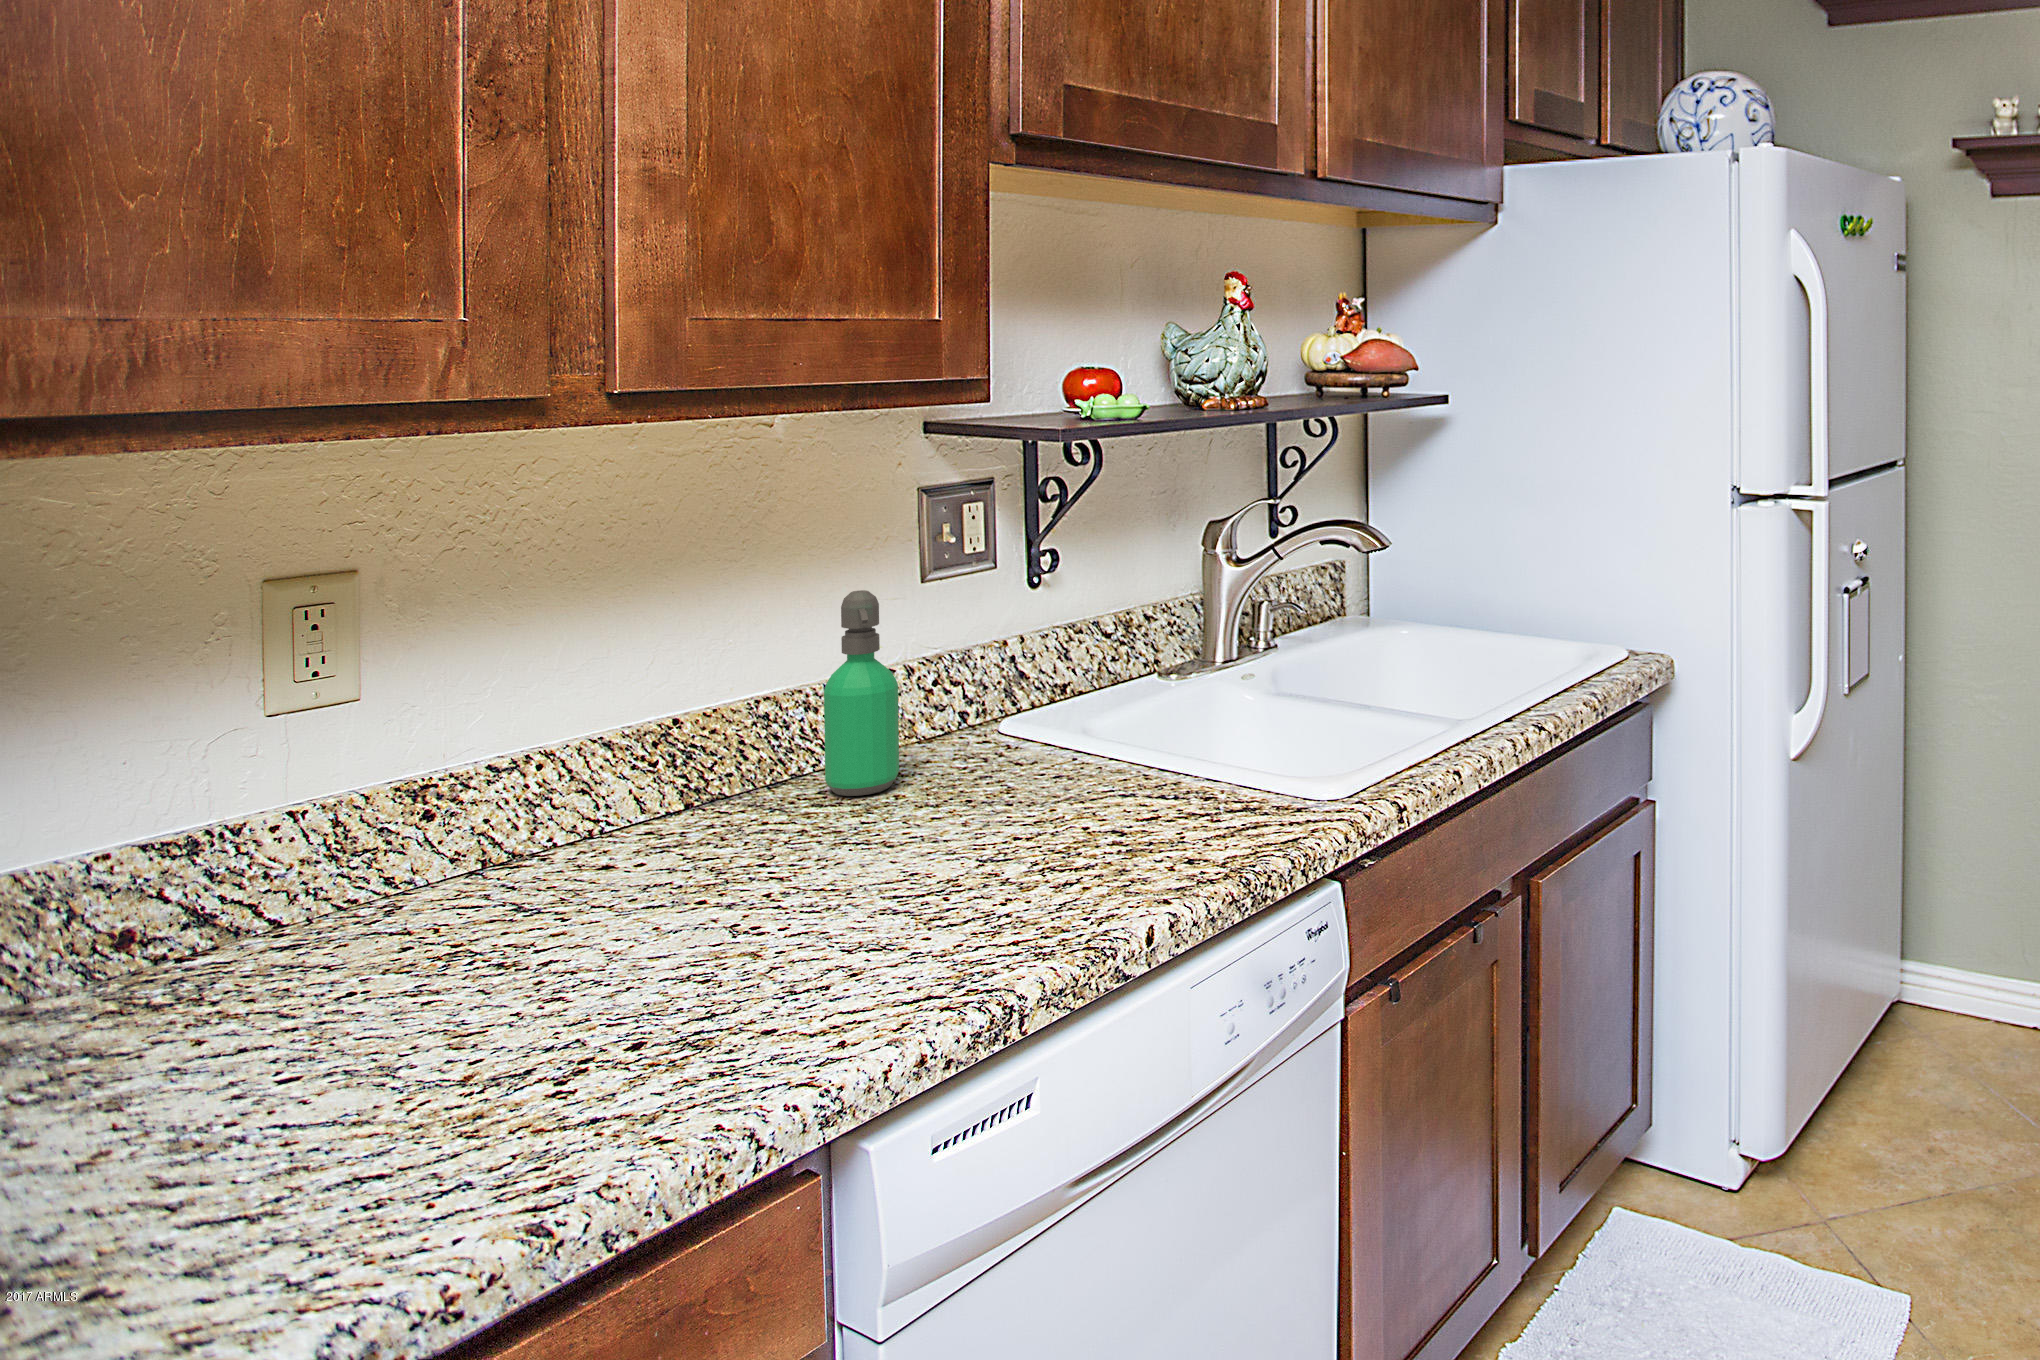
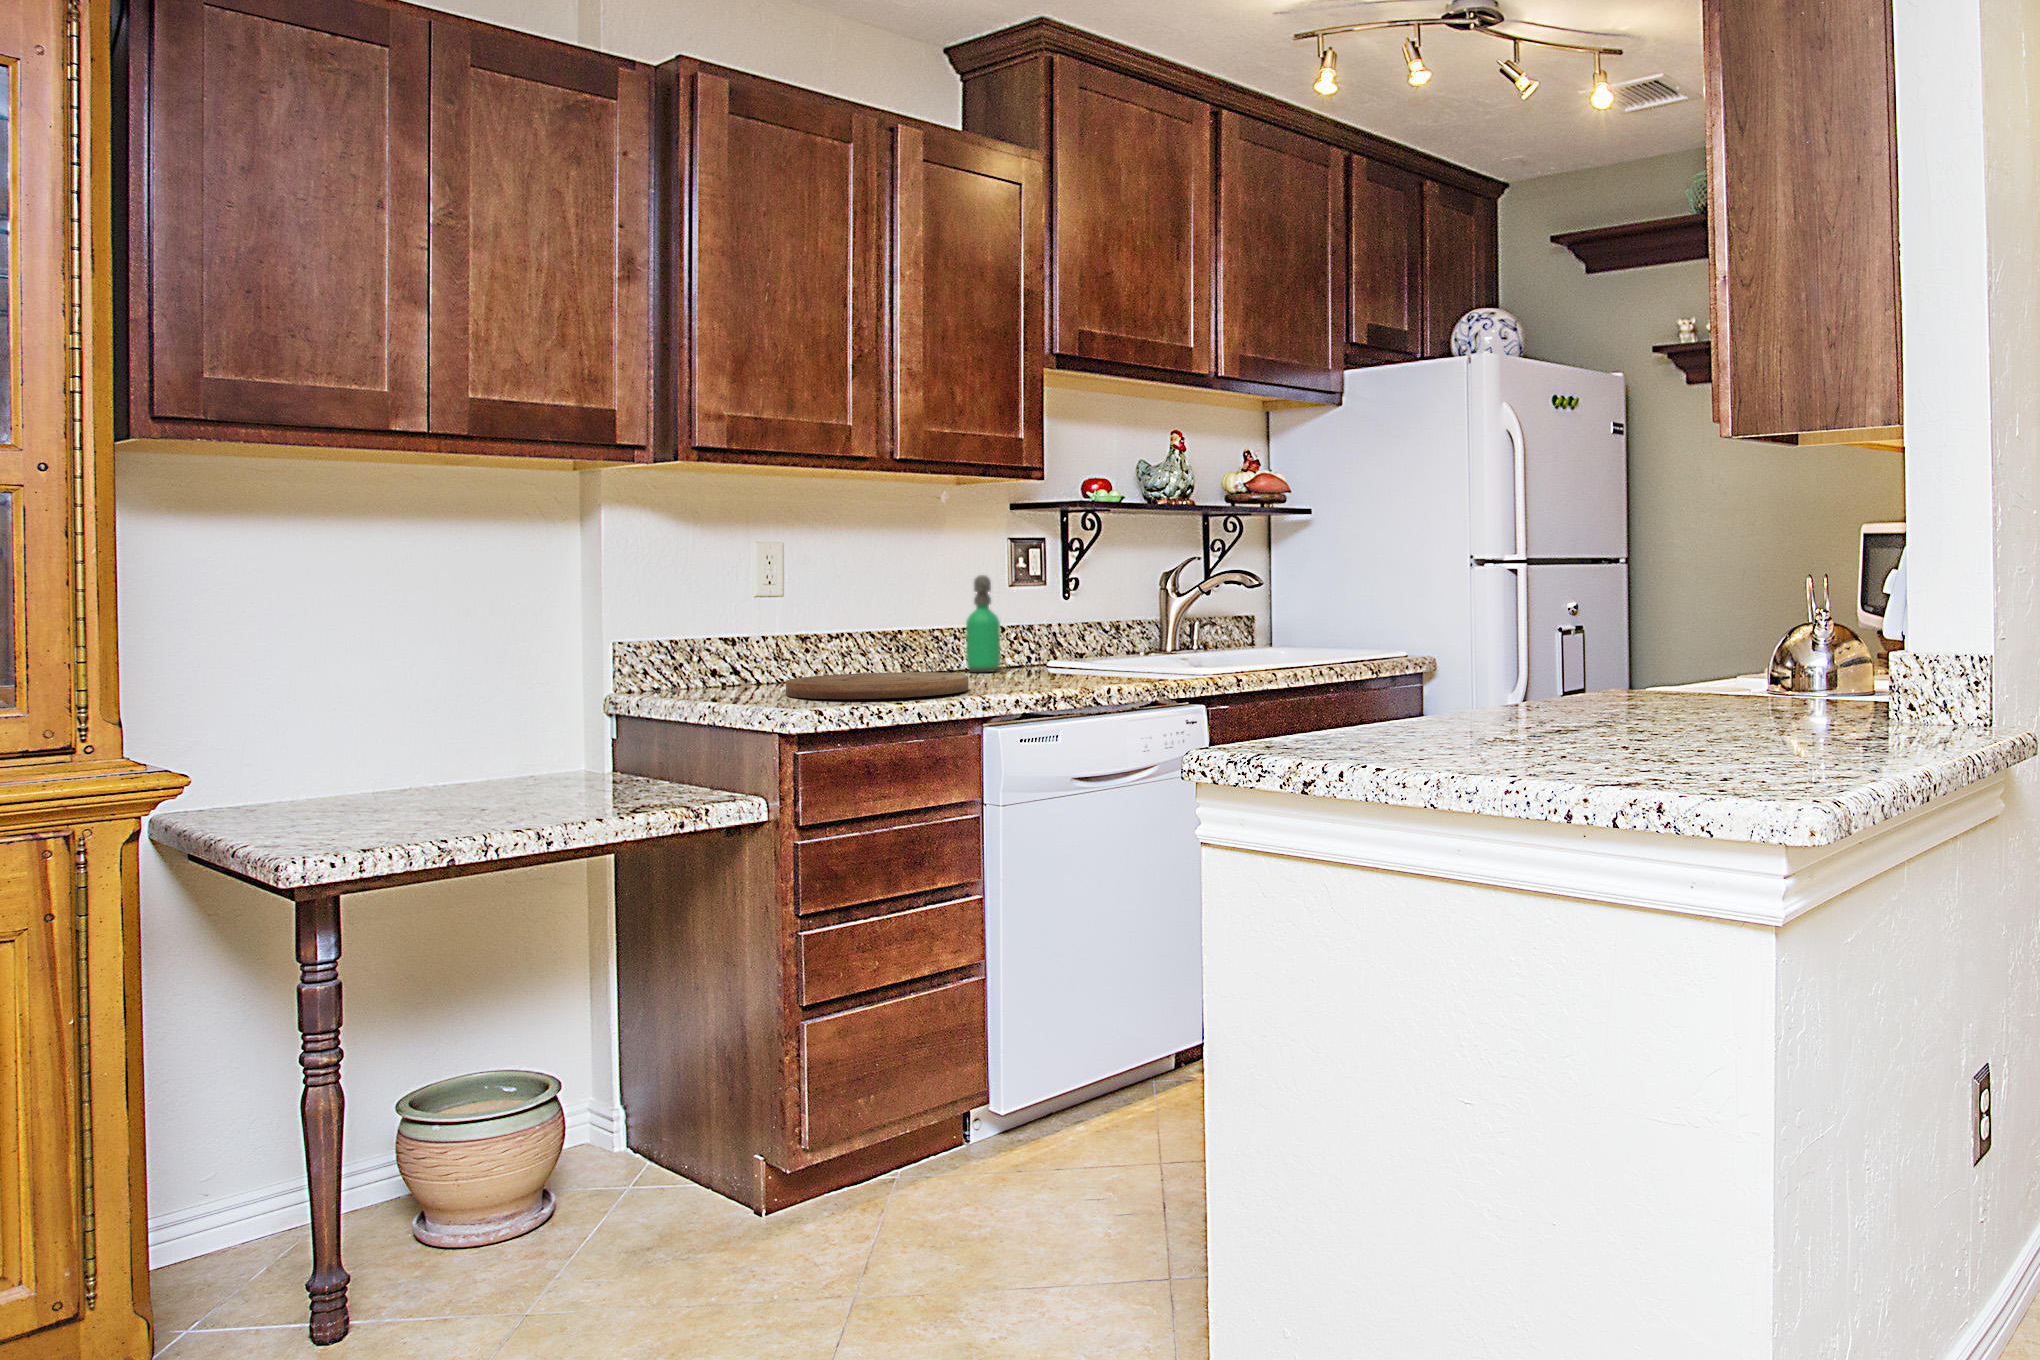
cutting board: none [275,869,801,1094] -> present [786,672,968,699]

